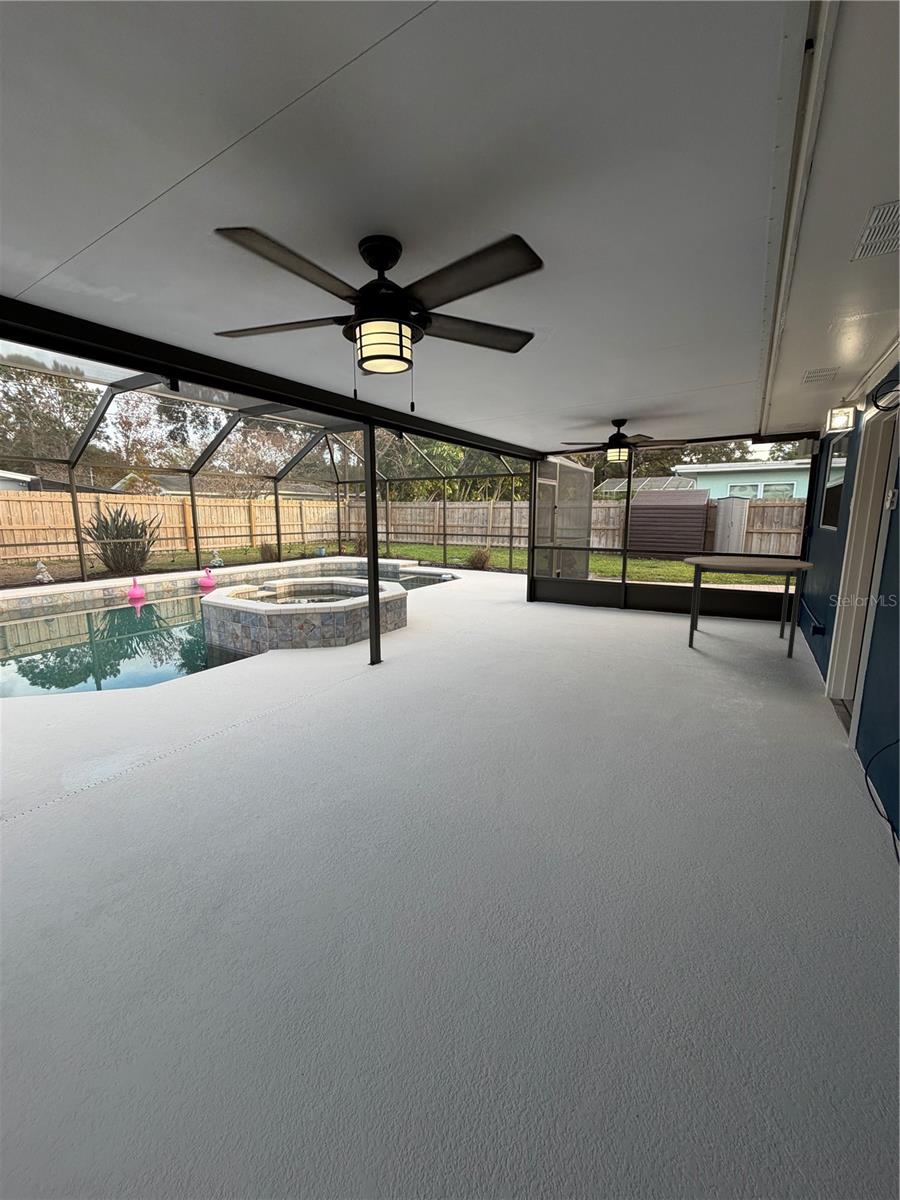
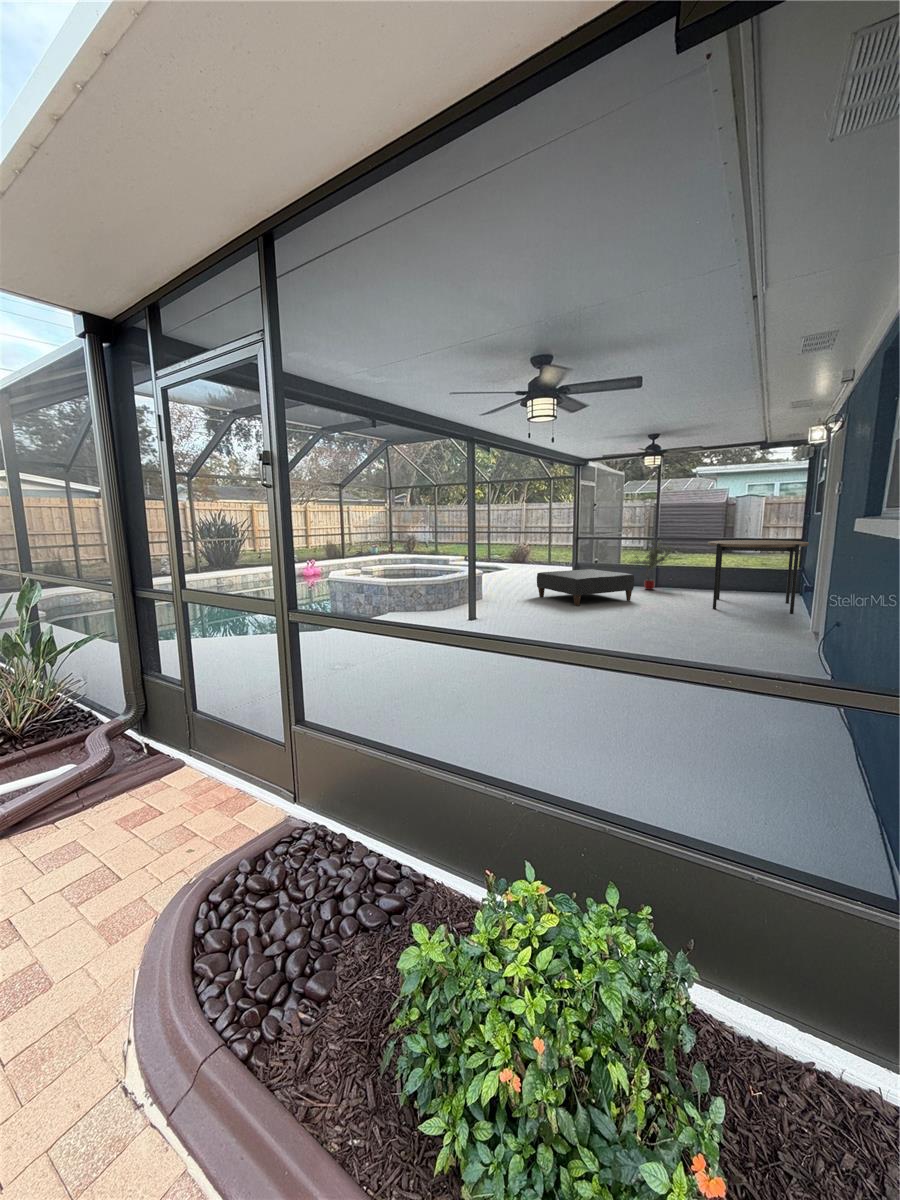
potted tree: none [592,551,642,612] -> present [631,540,672,590]
ottoman: none [474,587,592,639] -> present [537,569,634,606]

